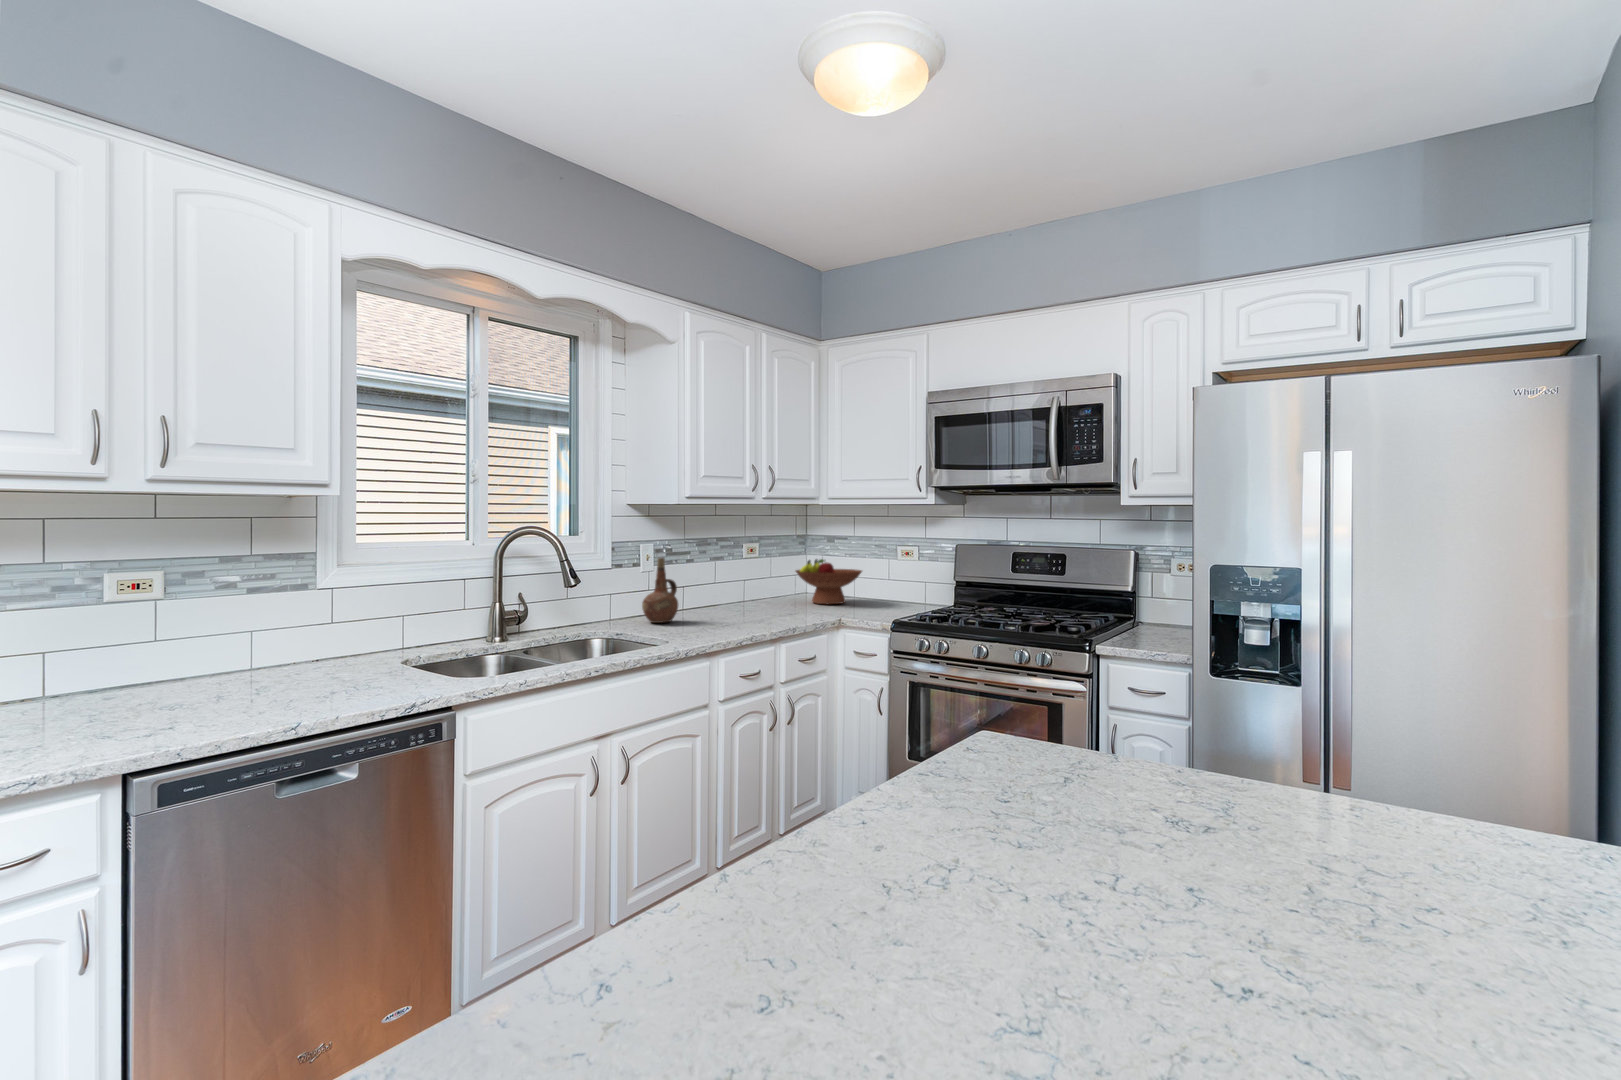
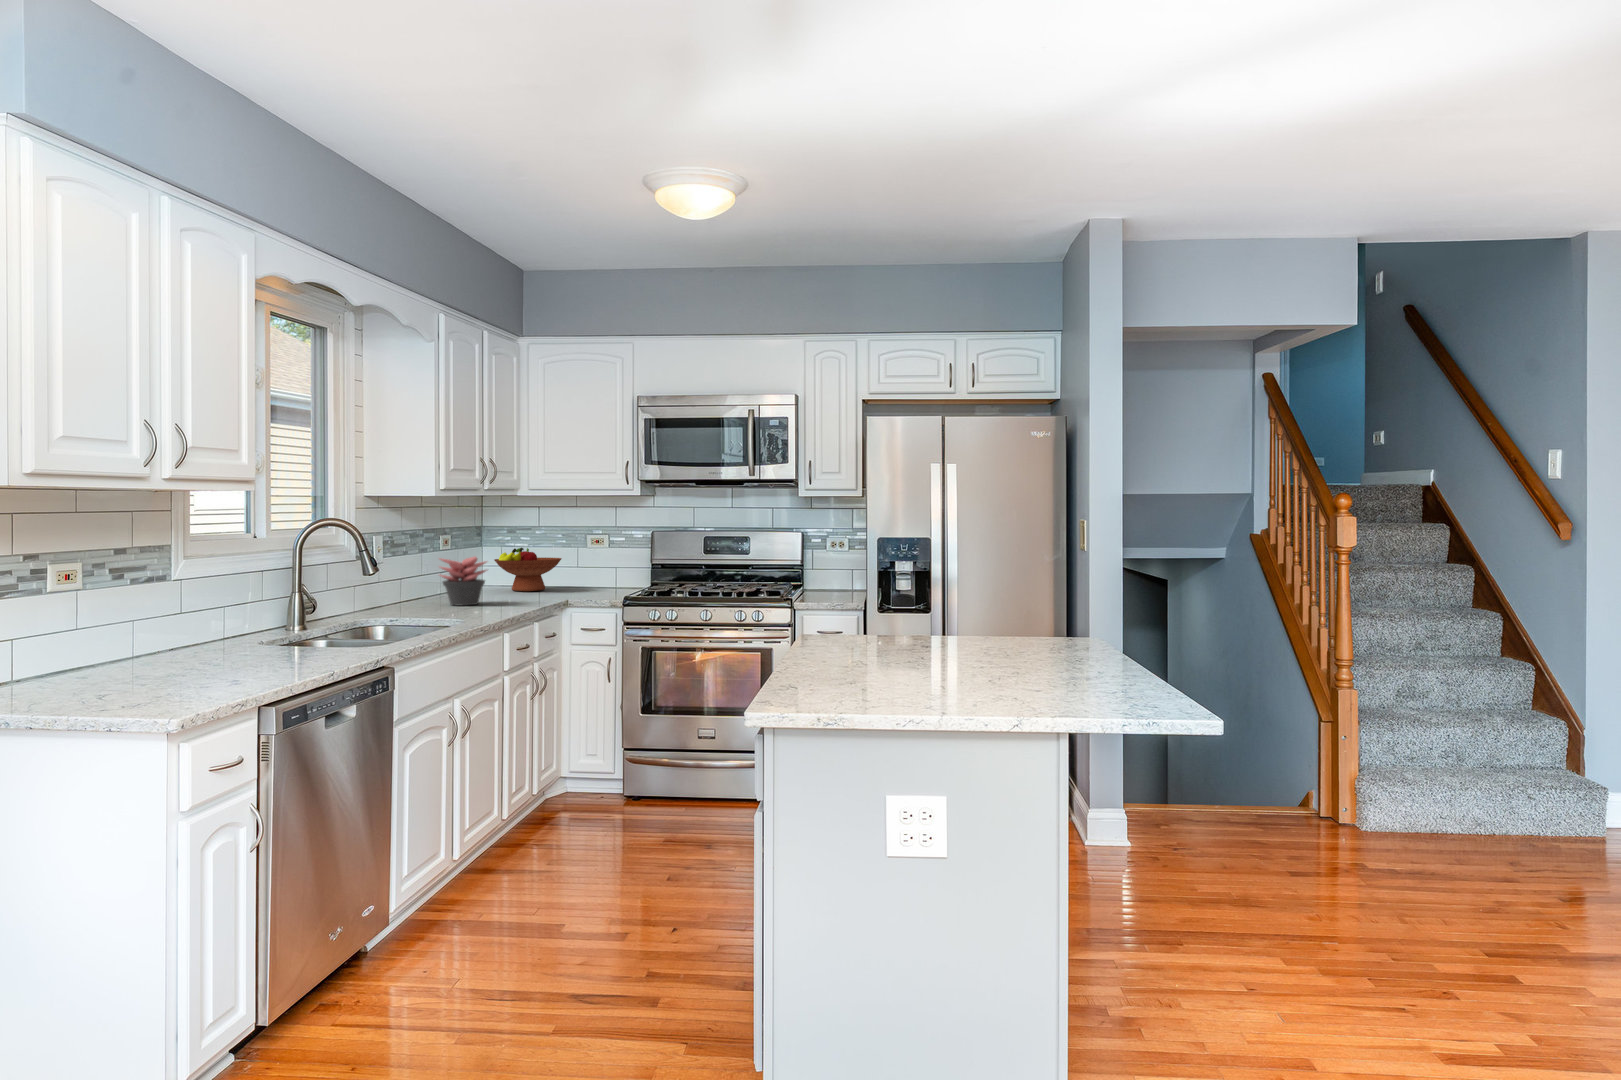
ceramic pitcher: present [642,558,678,623] -> none [393,547,430,611]
succulent plant: none [702,568,749,620] -> present [440,557,487,606]

